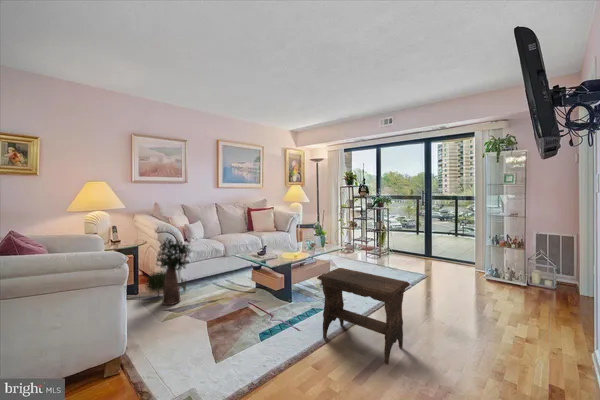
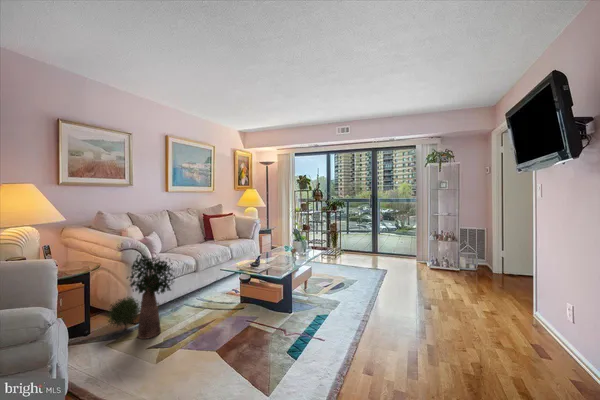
footstool: present [317,268,410,365] -> none [343,272,428,358]

